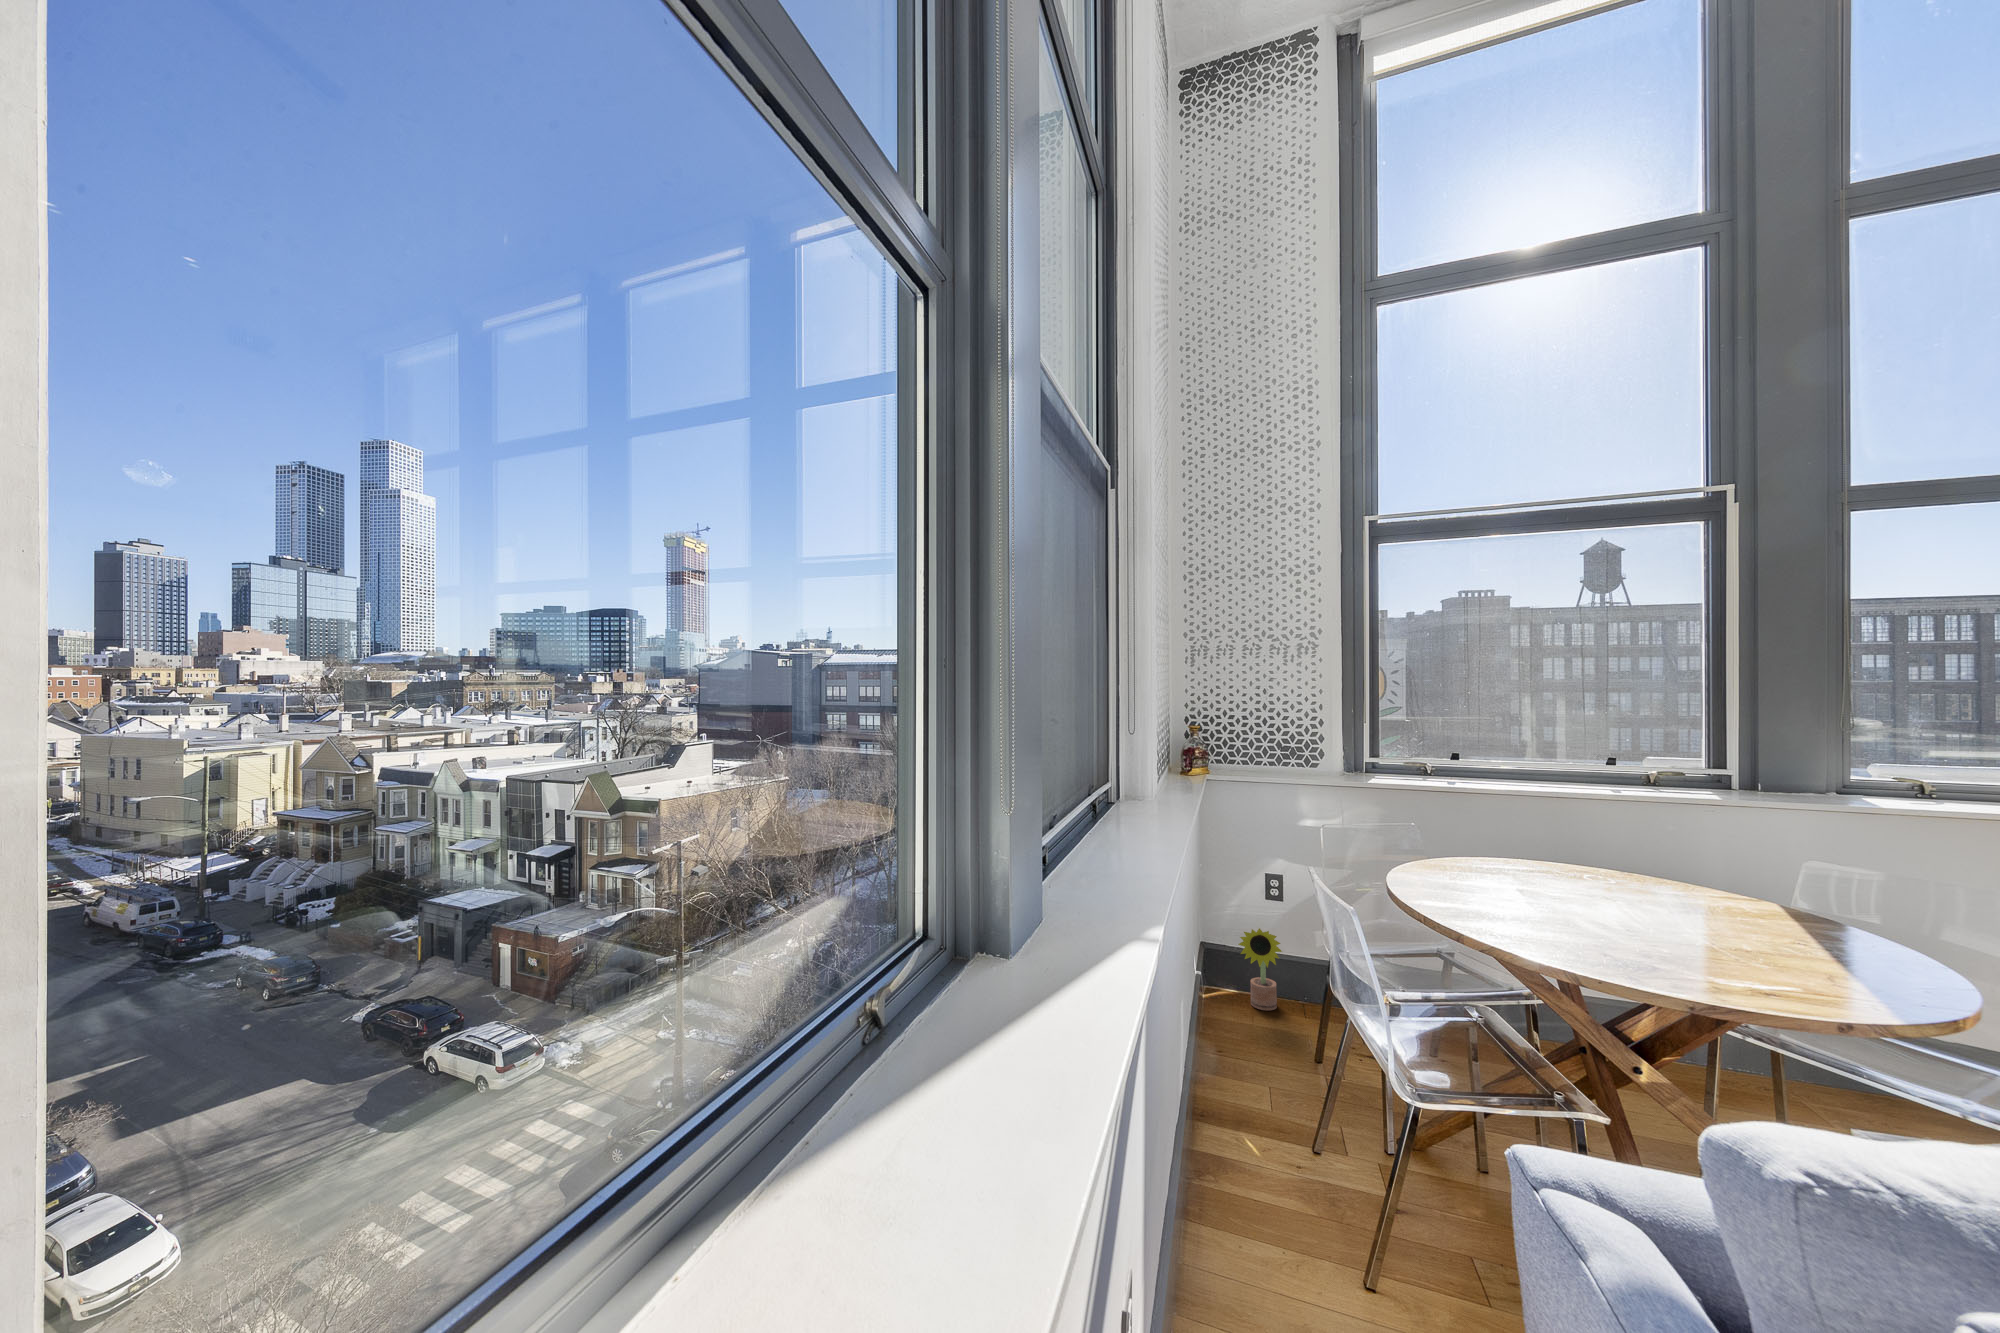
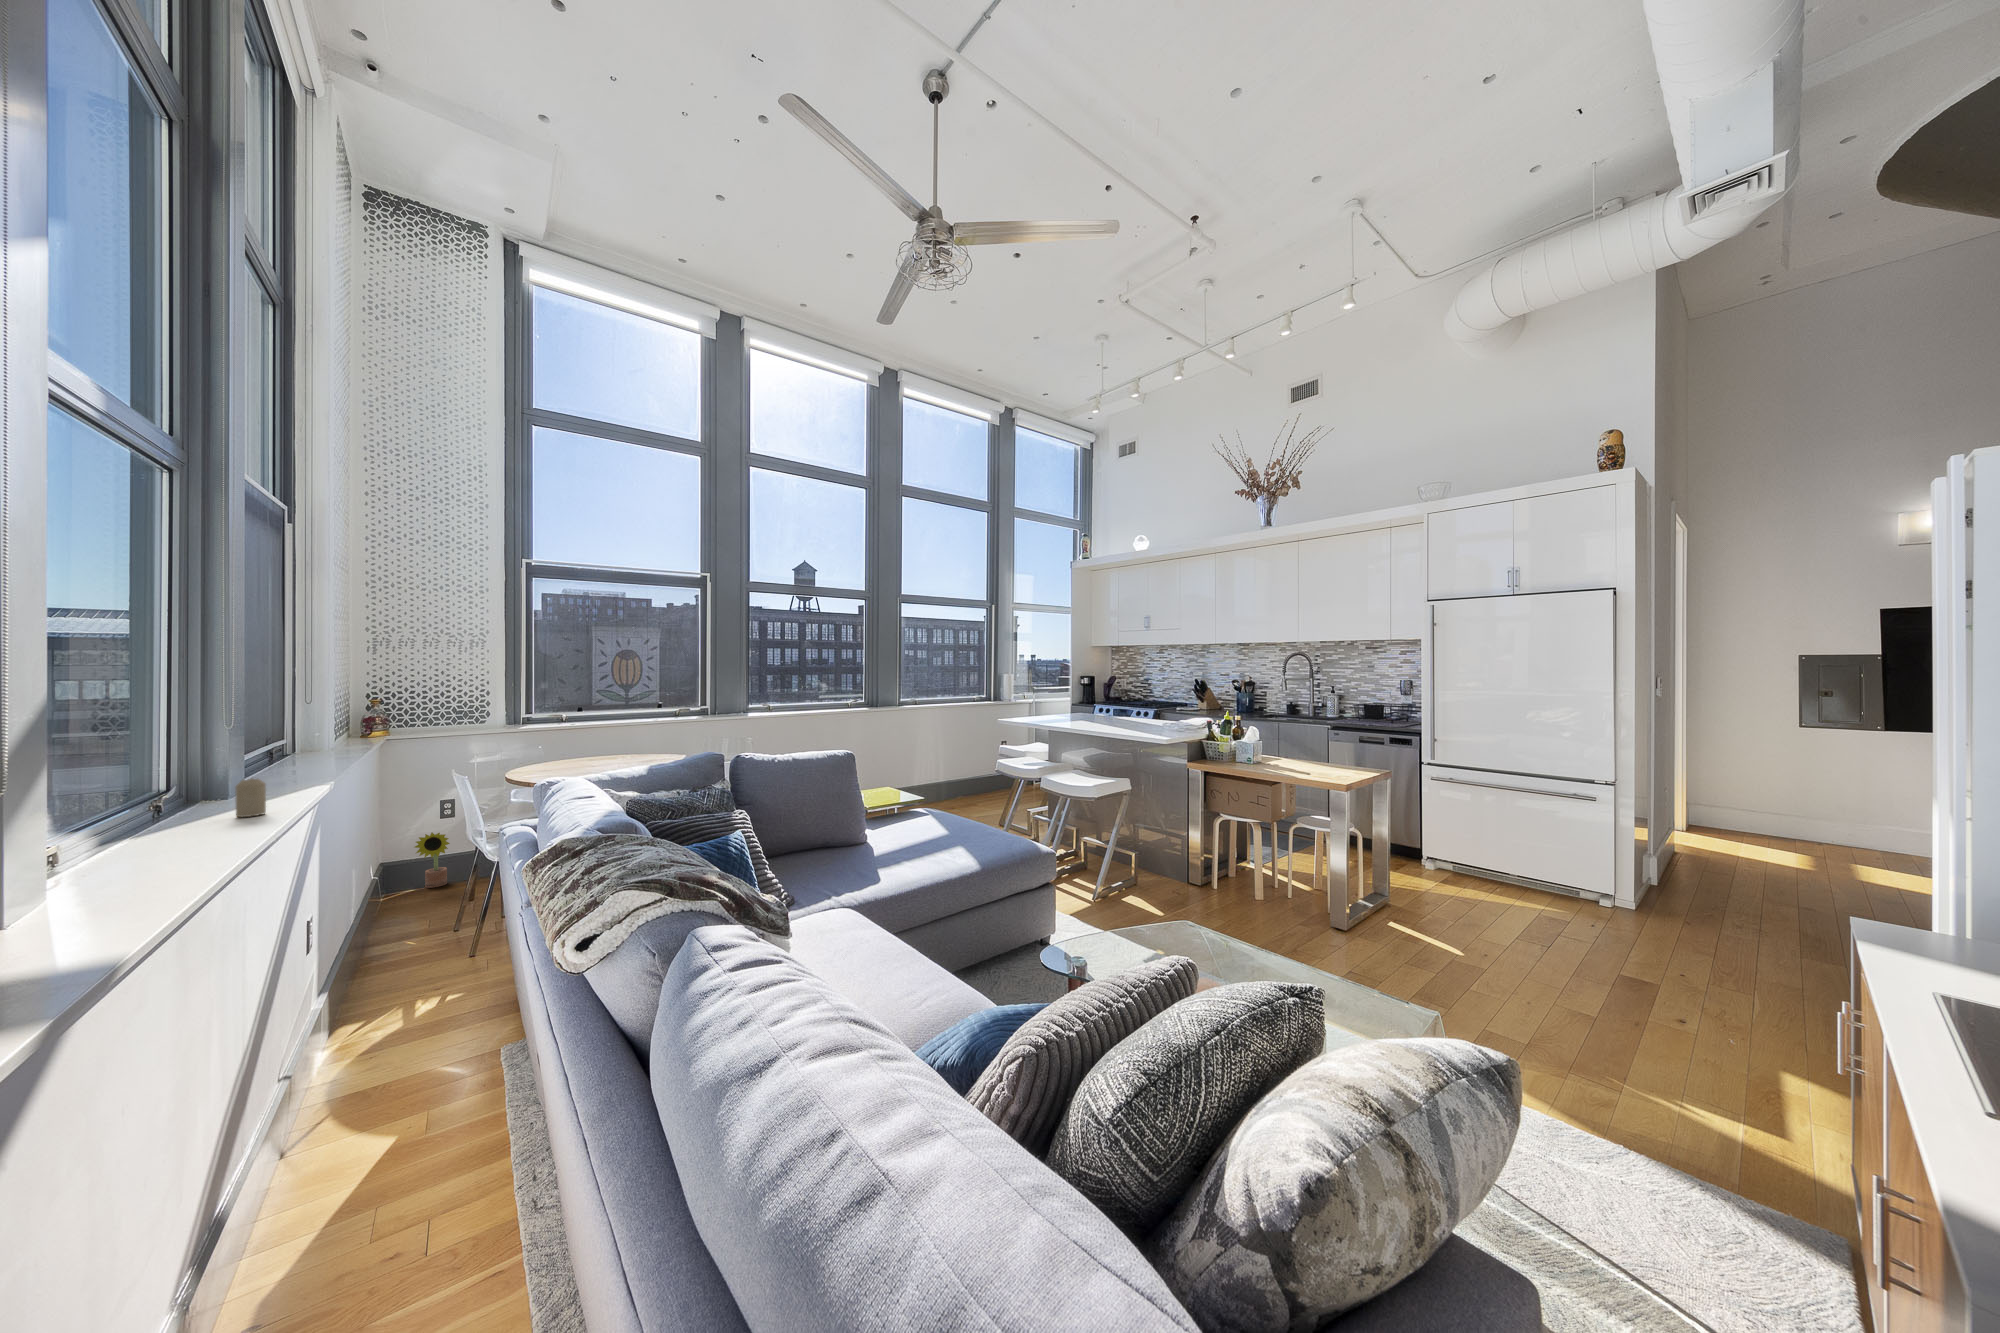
candle: none [1006,920,1050,1011] -> present [235,779,266,817]

